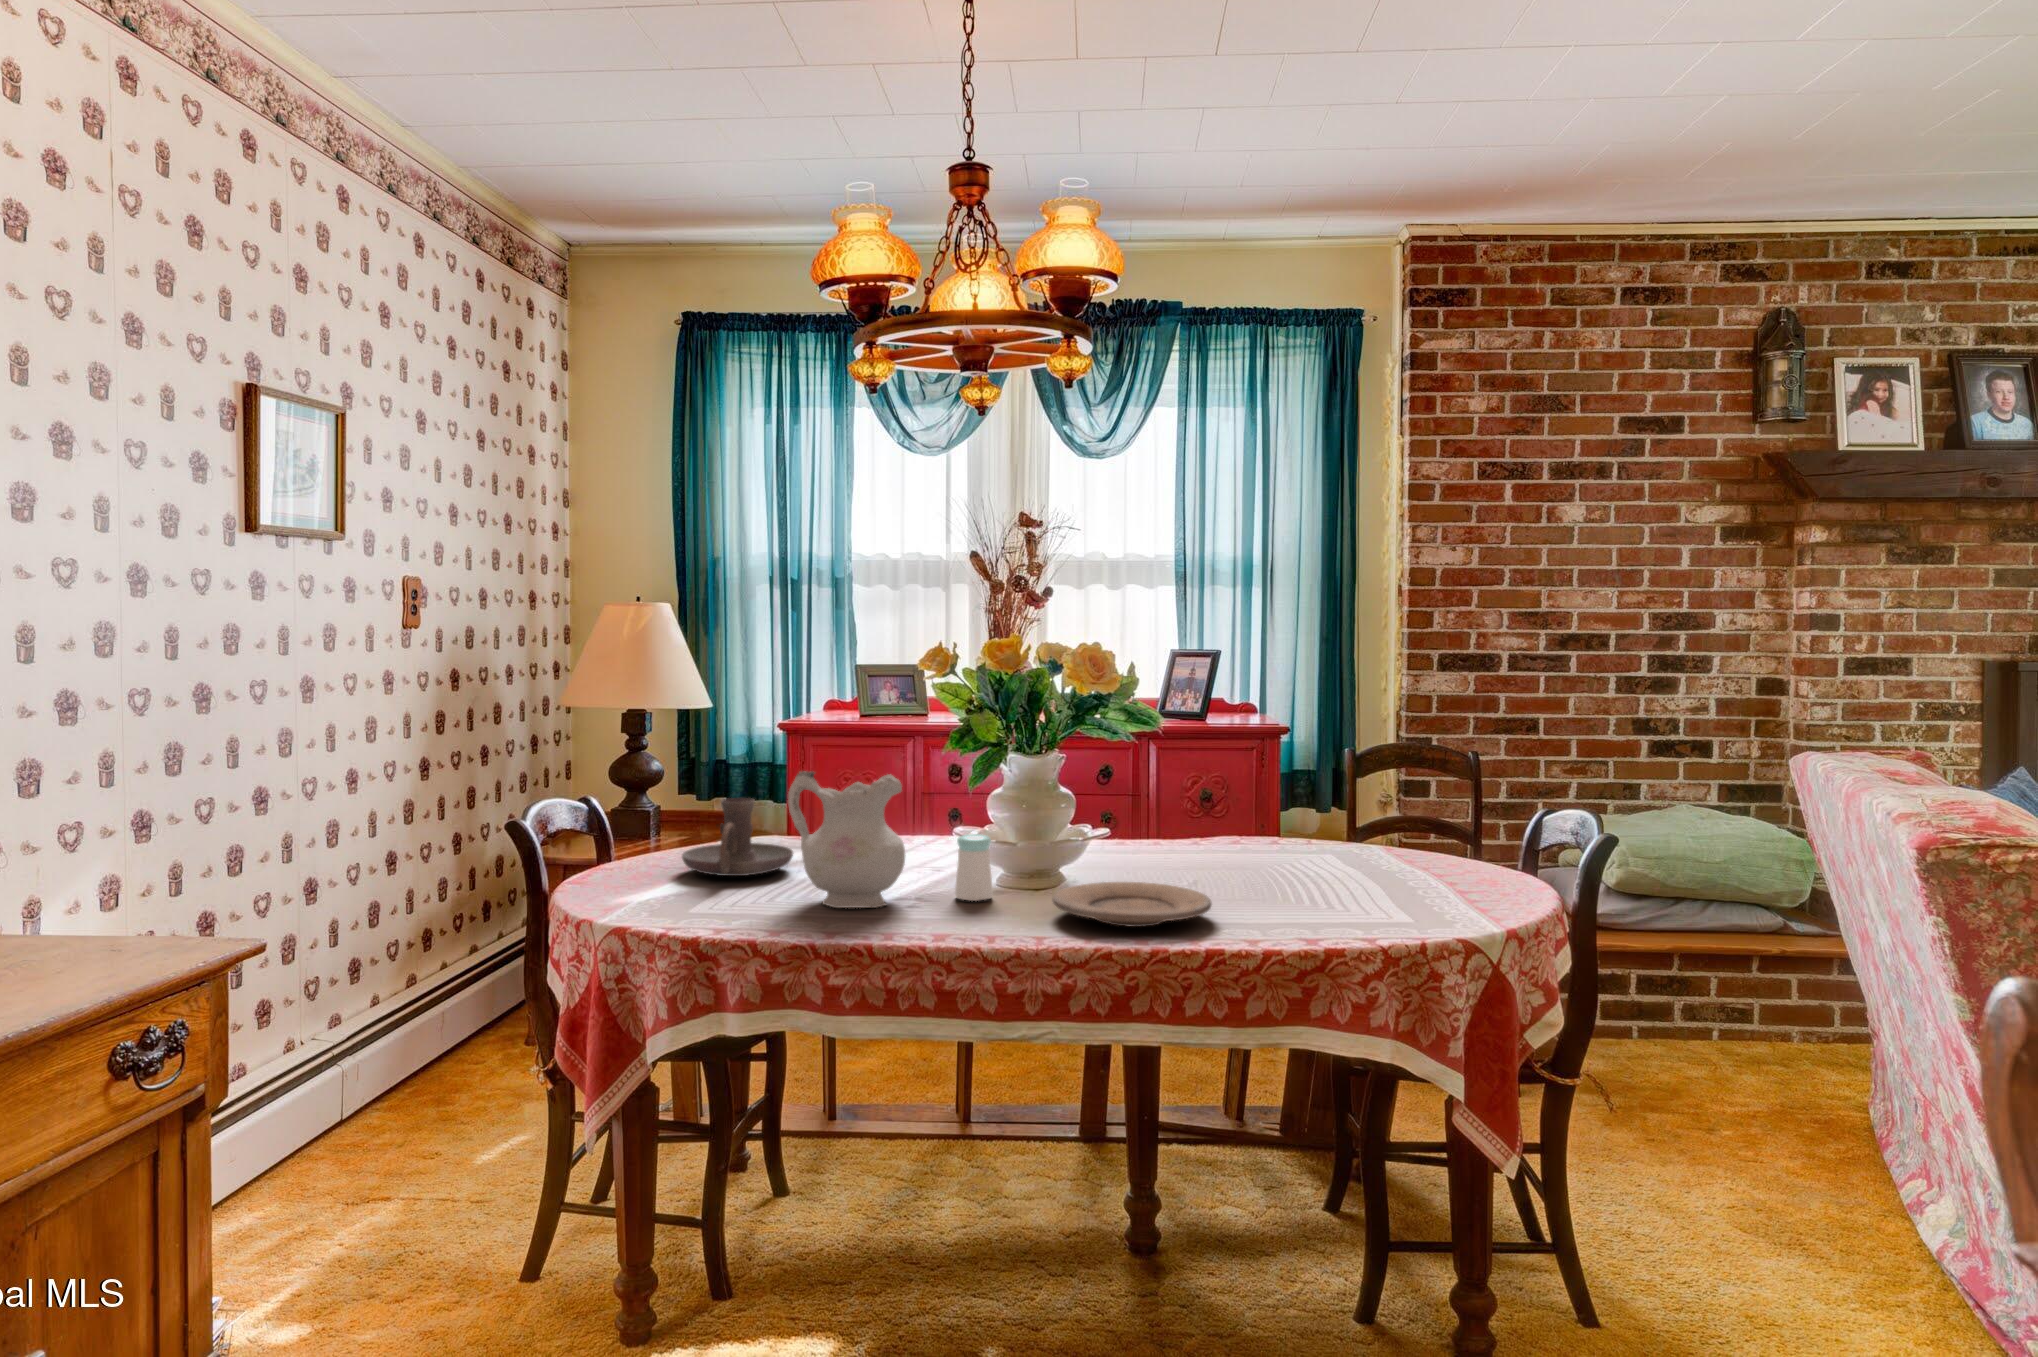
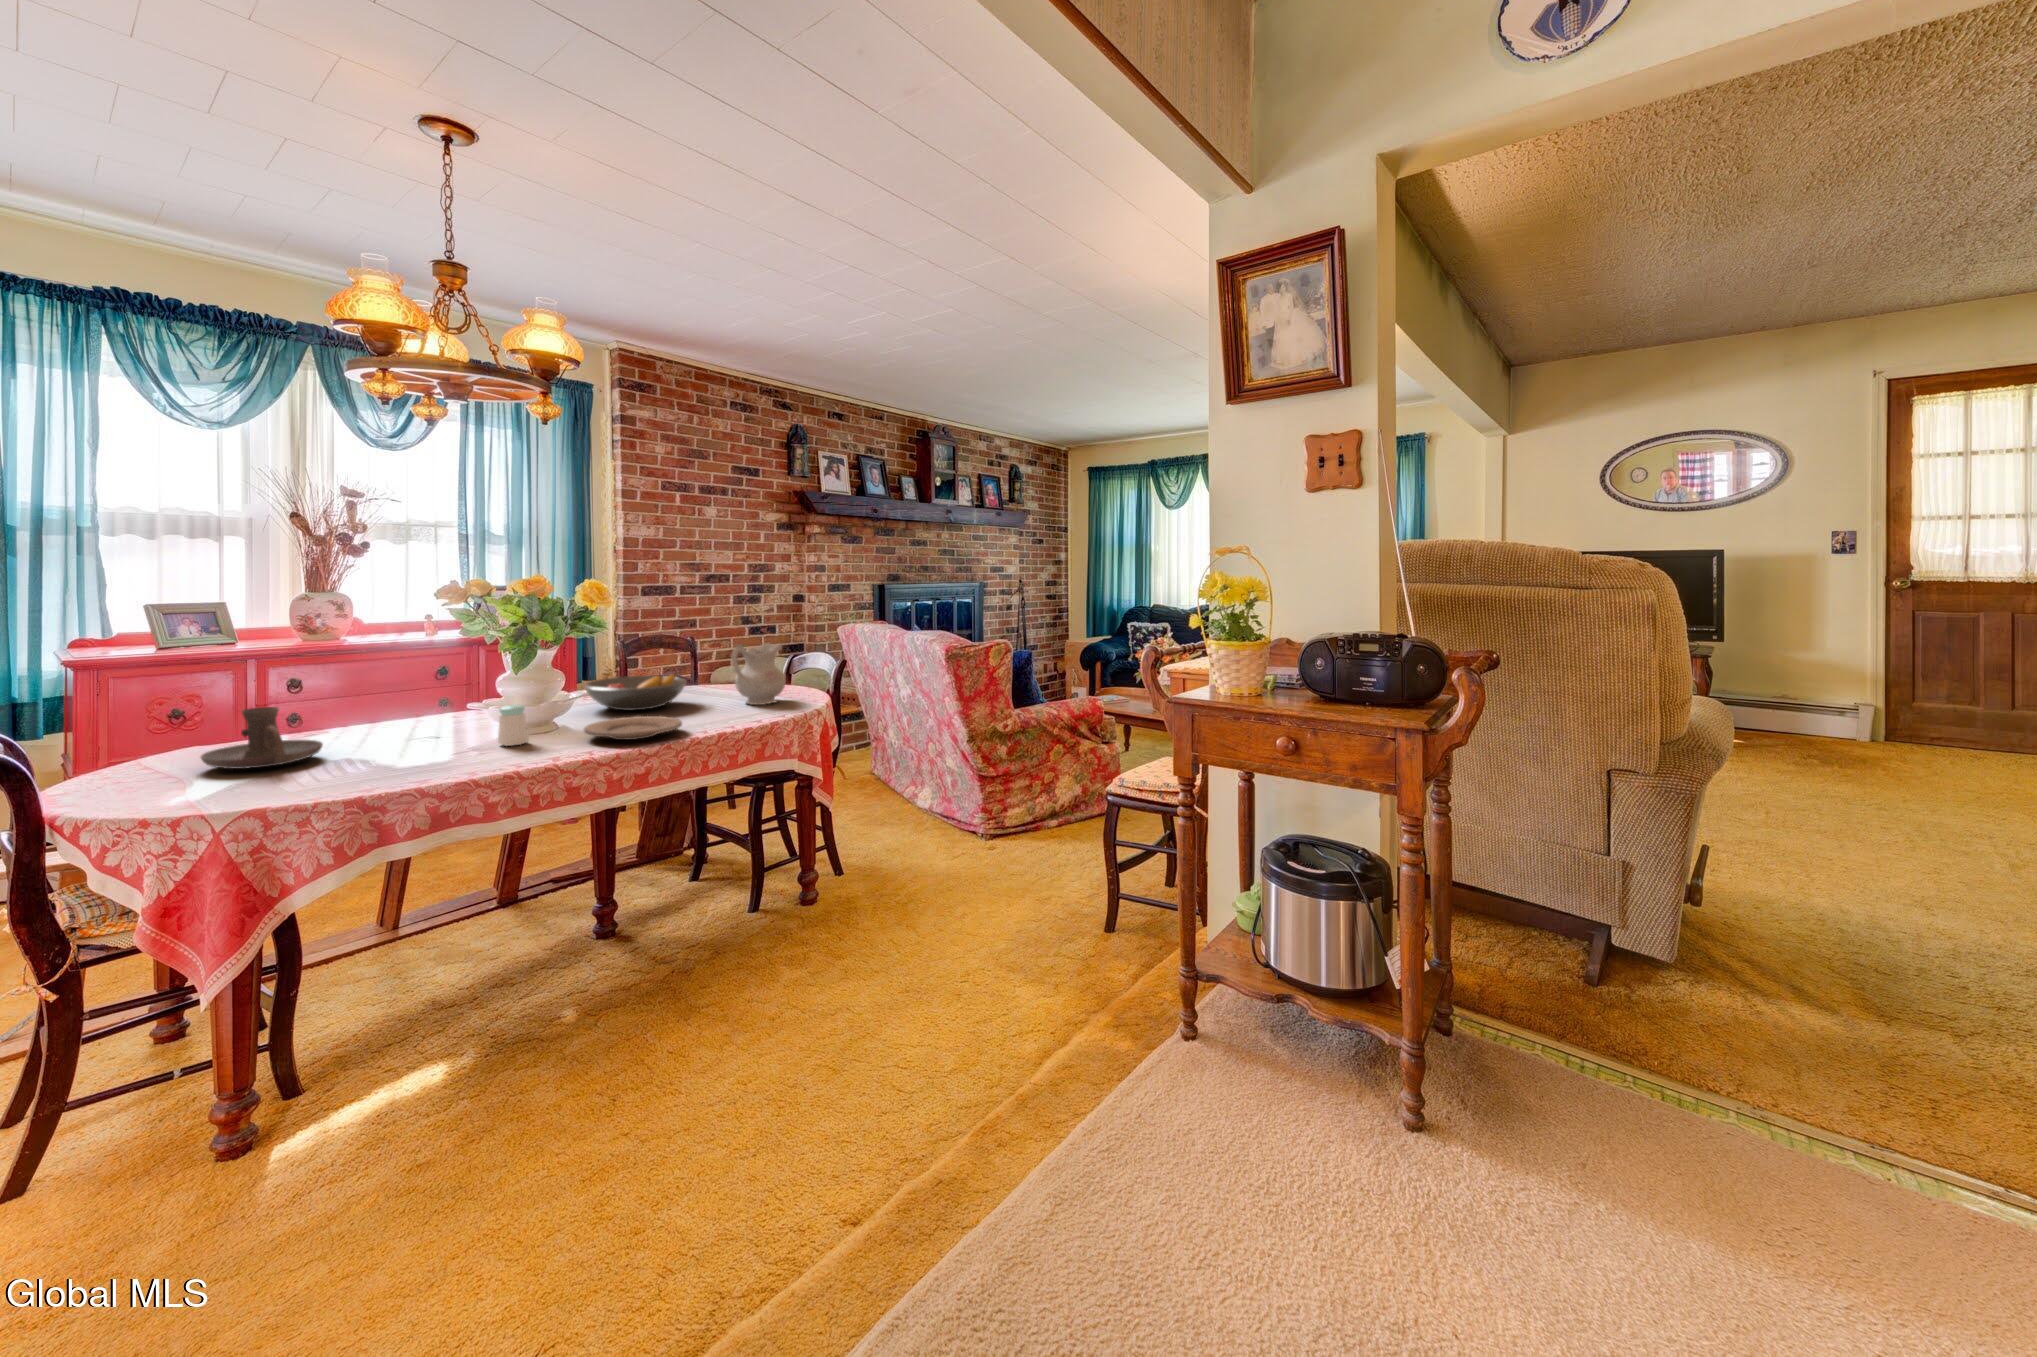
ceramic pitcher: present [788,771,905,908] -> present [732,643,786,705]
fruit bowl: none [1143,810,1313,874] -> present [584,674,687,710]

